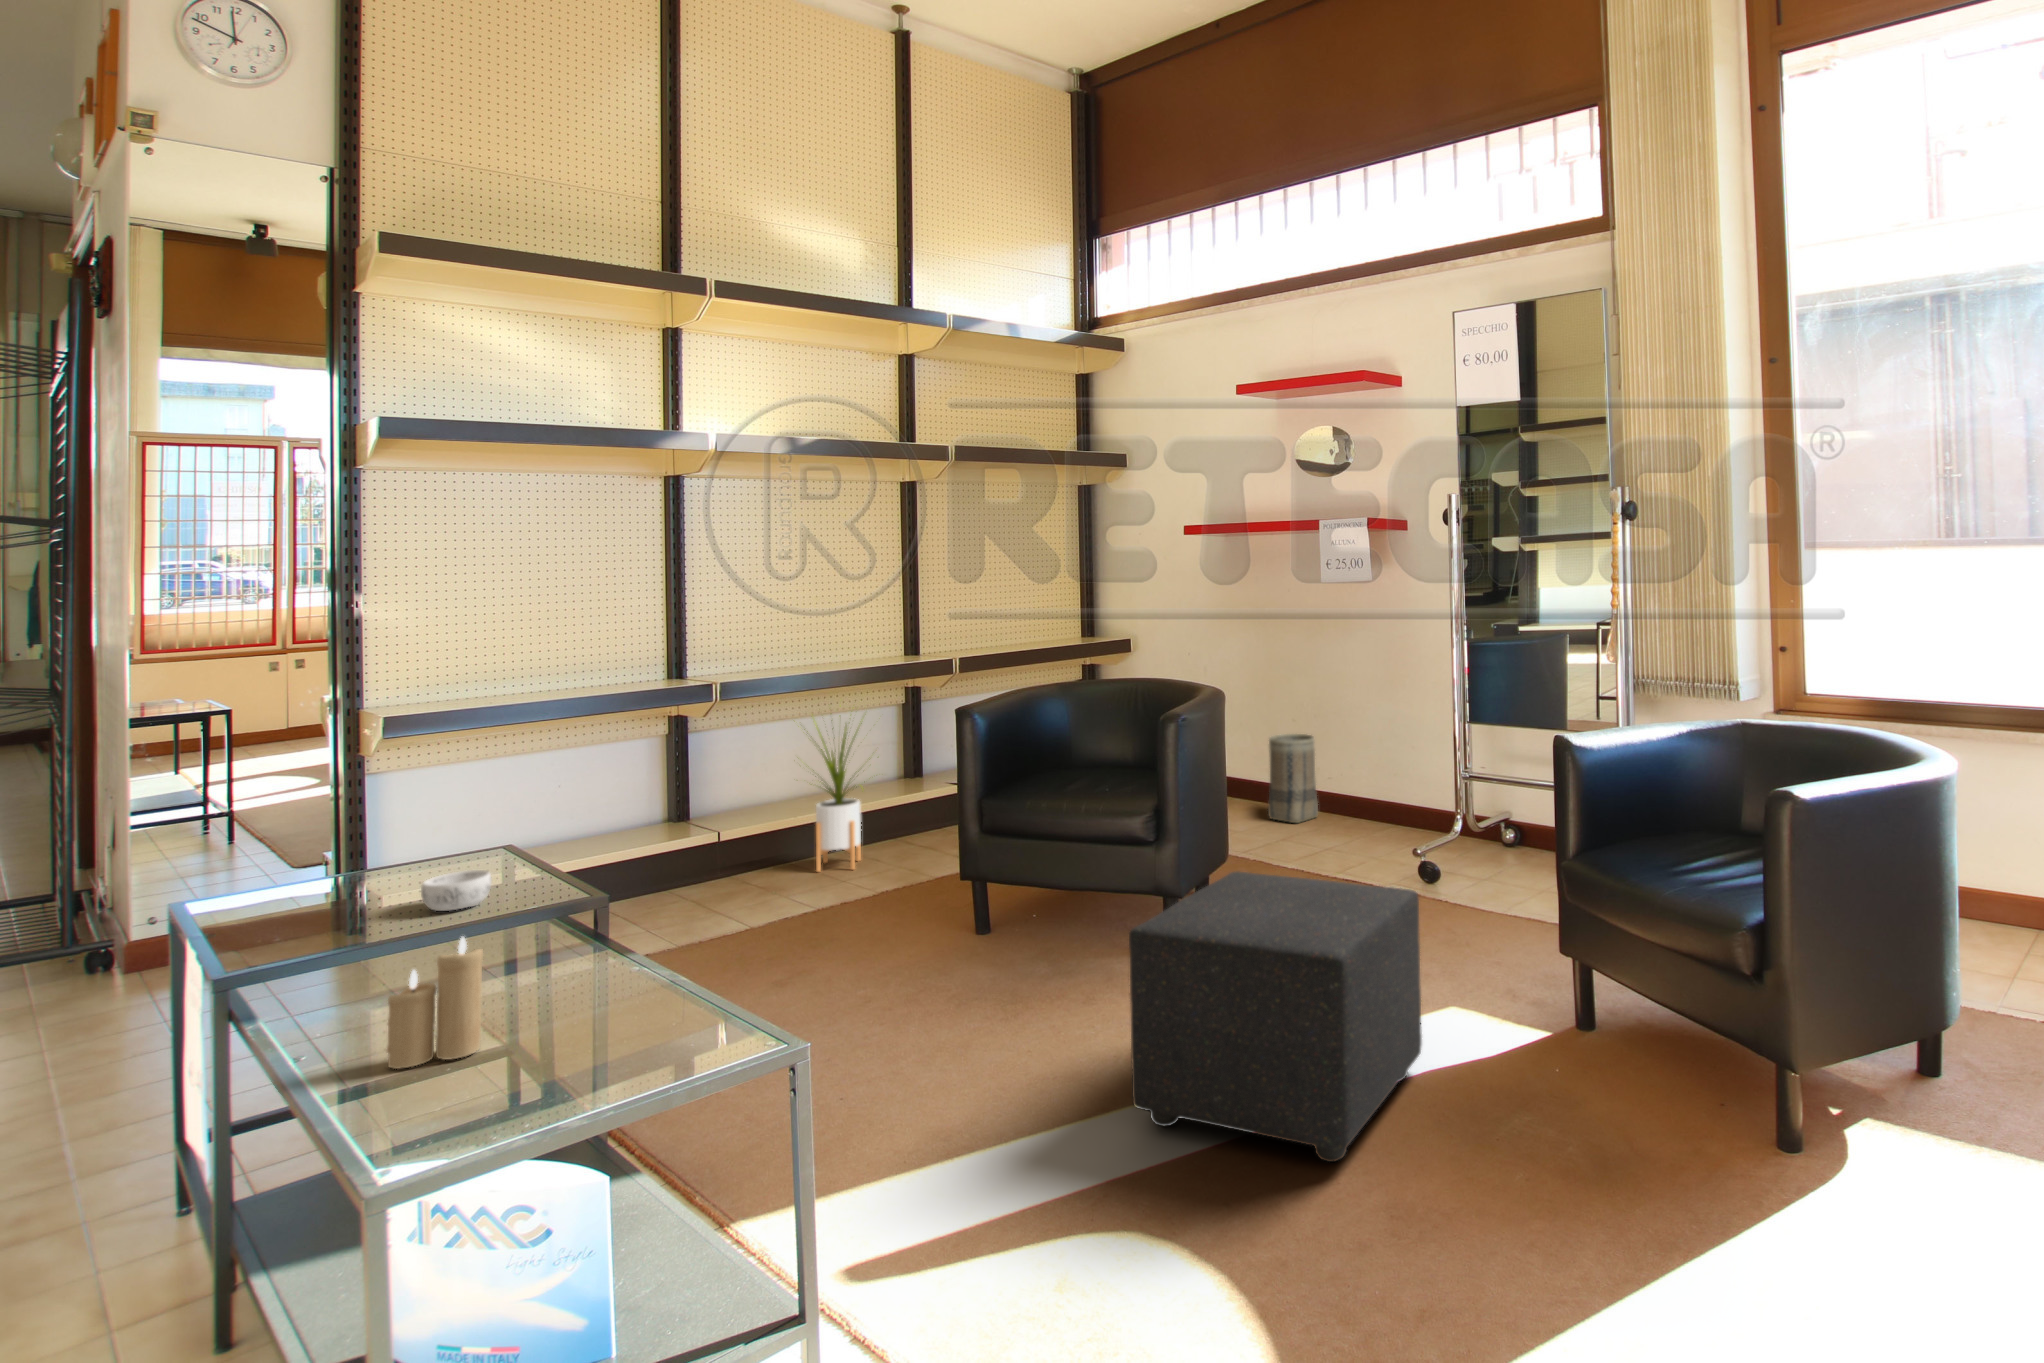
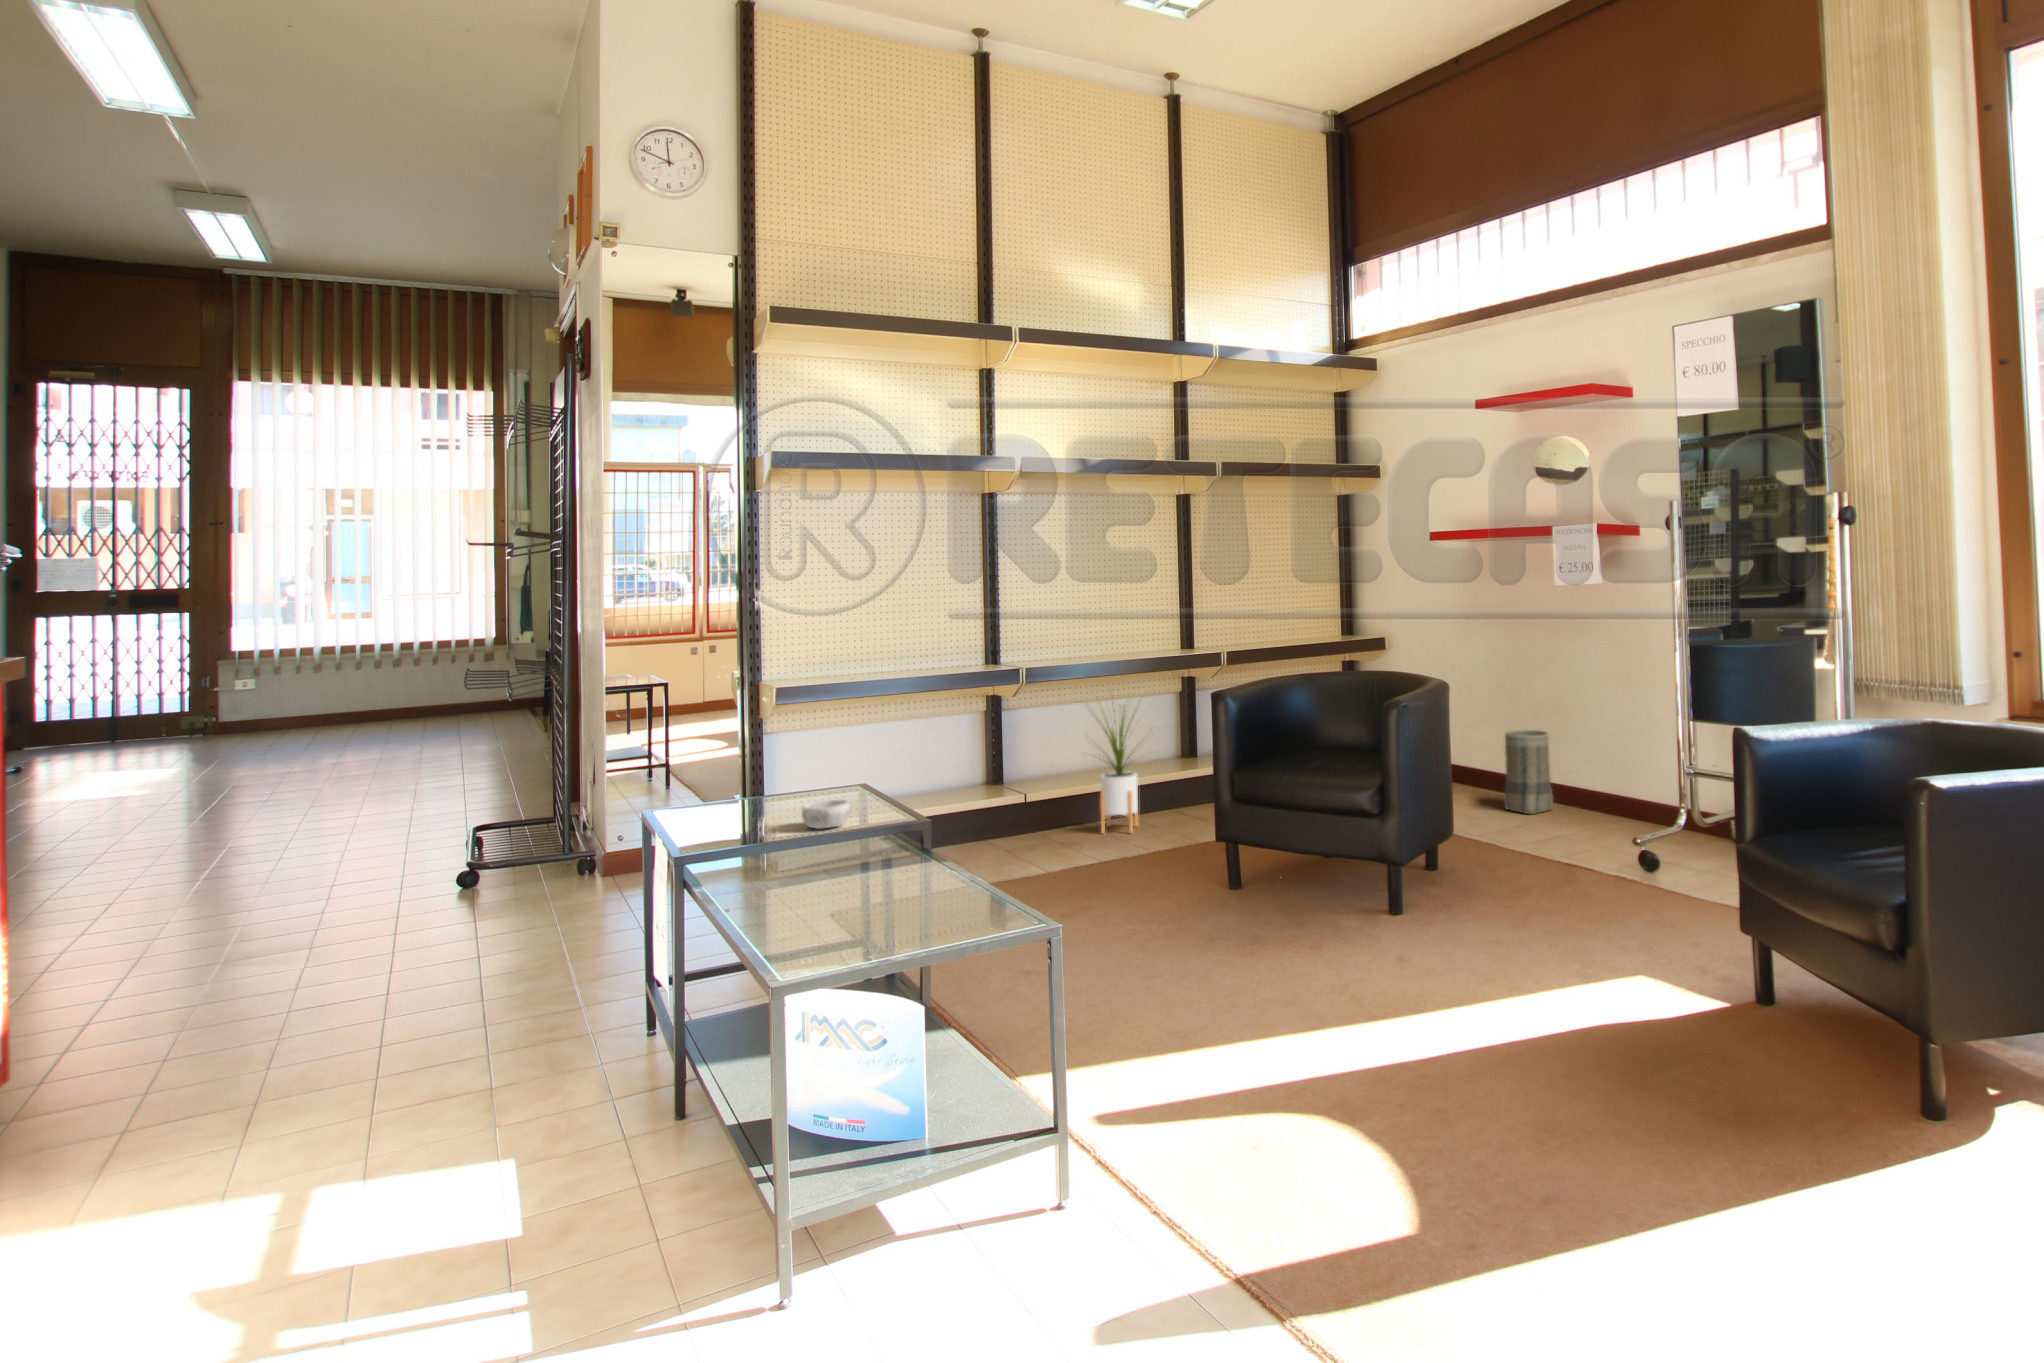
ottoman: present [1129,872,1422,1162] -> none [1333,836,1602,1084]
candle: present [387,937,483,1069] -> none [782,831,843,923]

